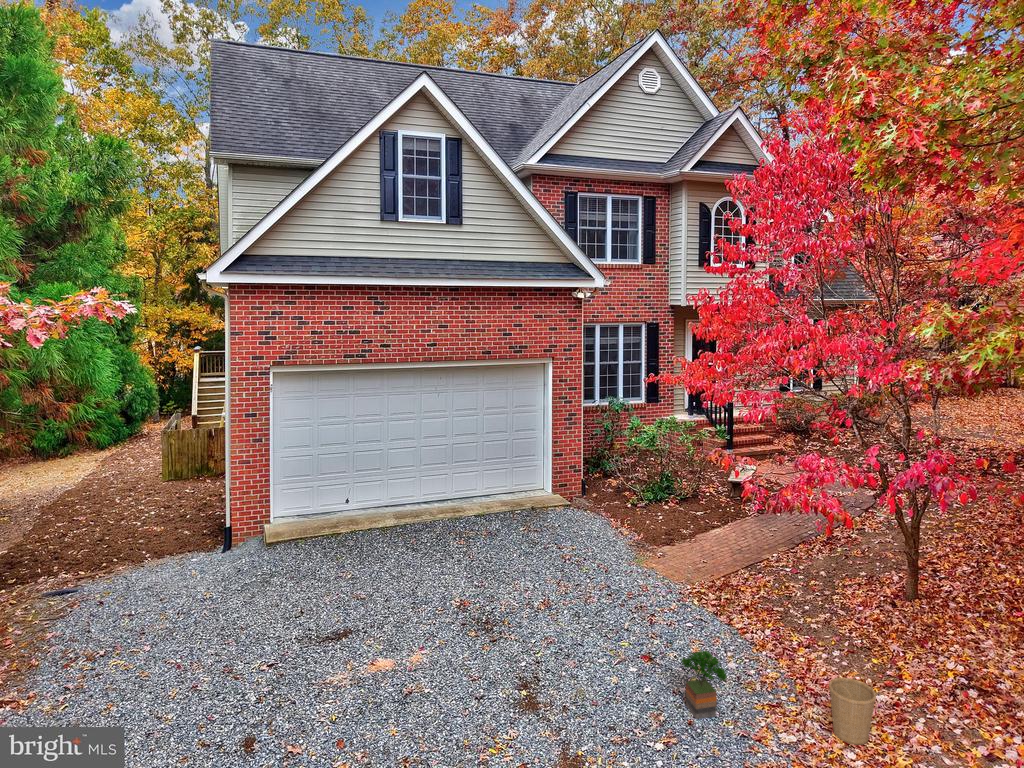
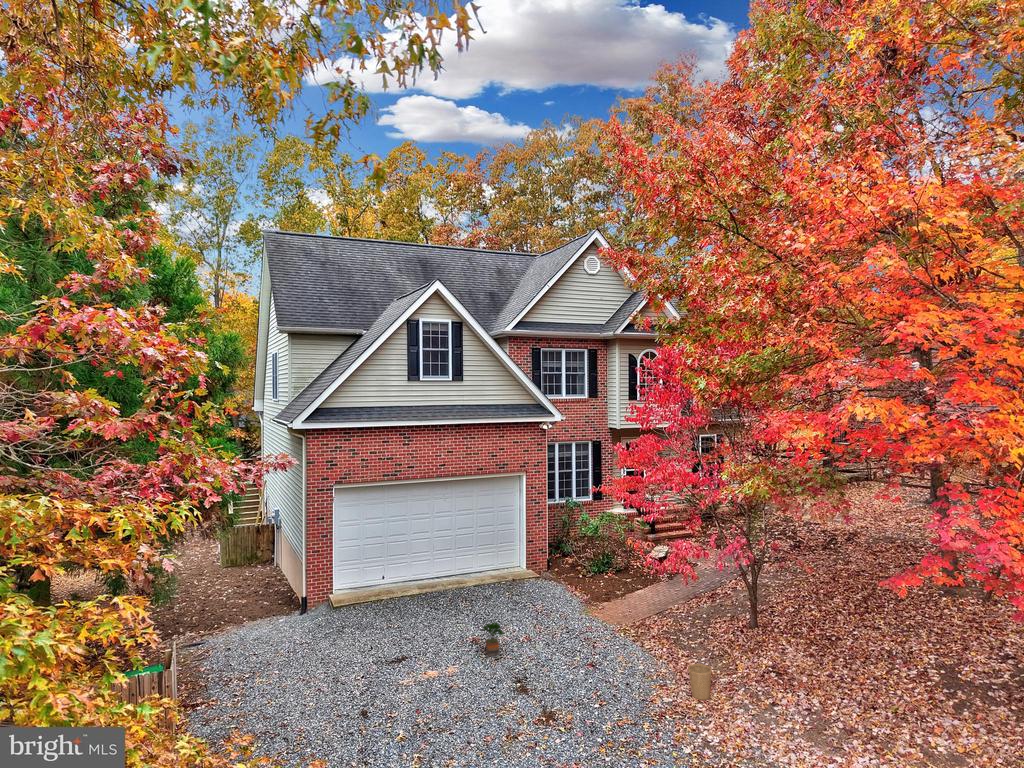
potted tree: present [682,651,727,719] -> present [483,623,503,657]

